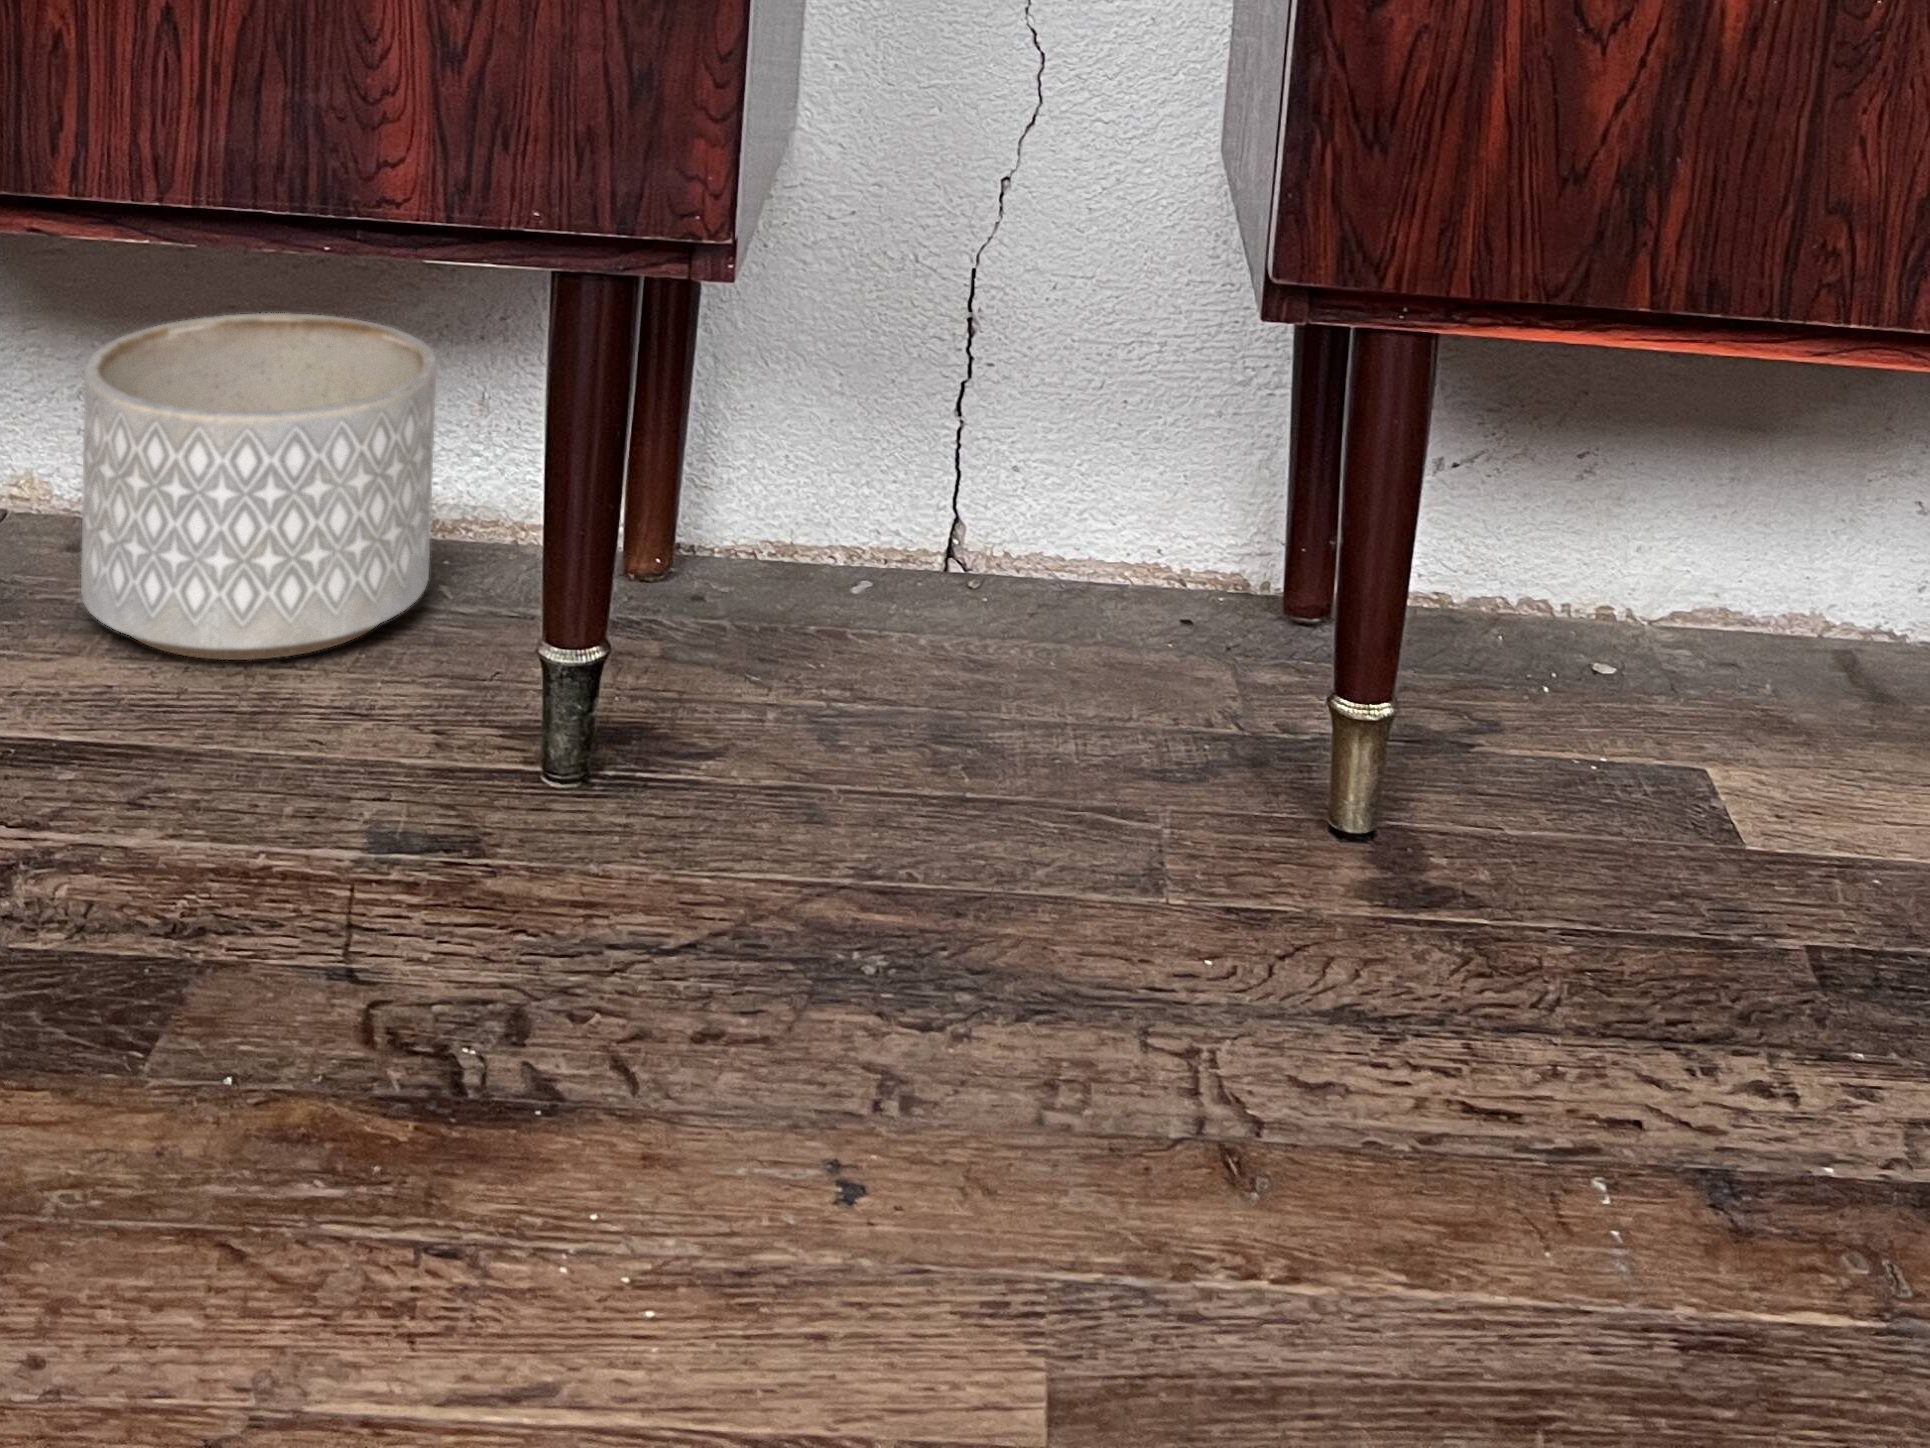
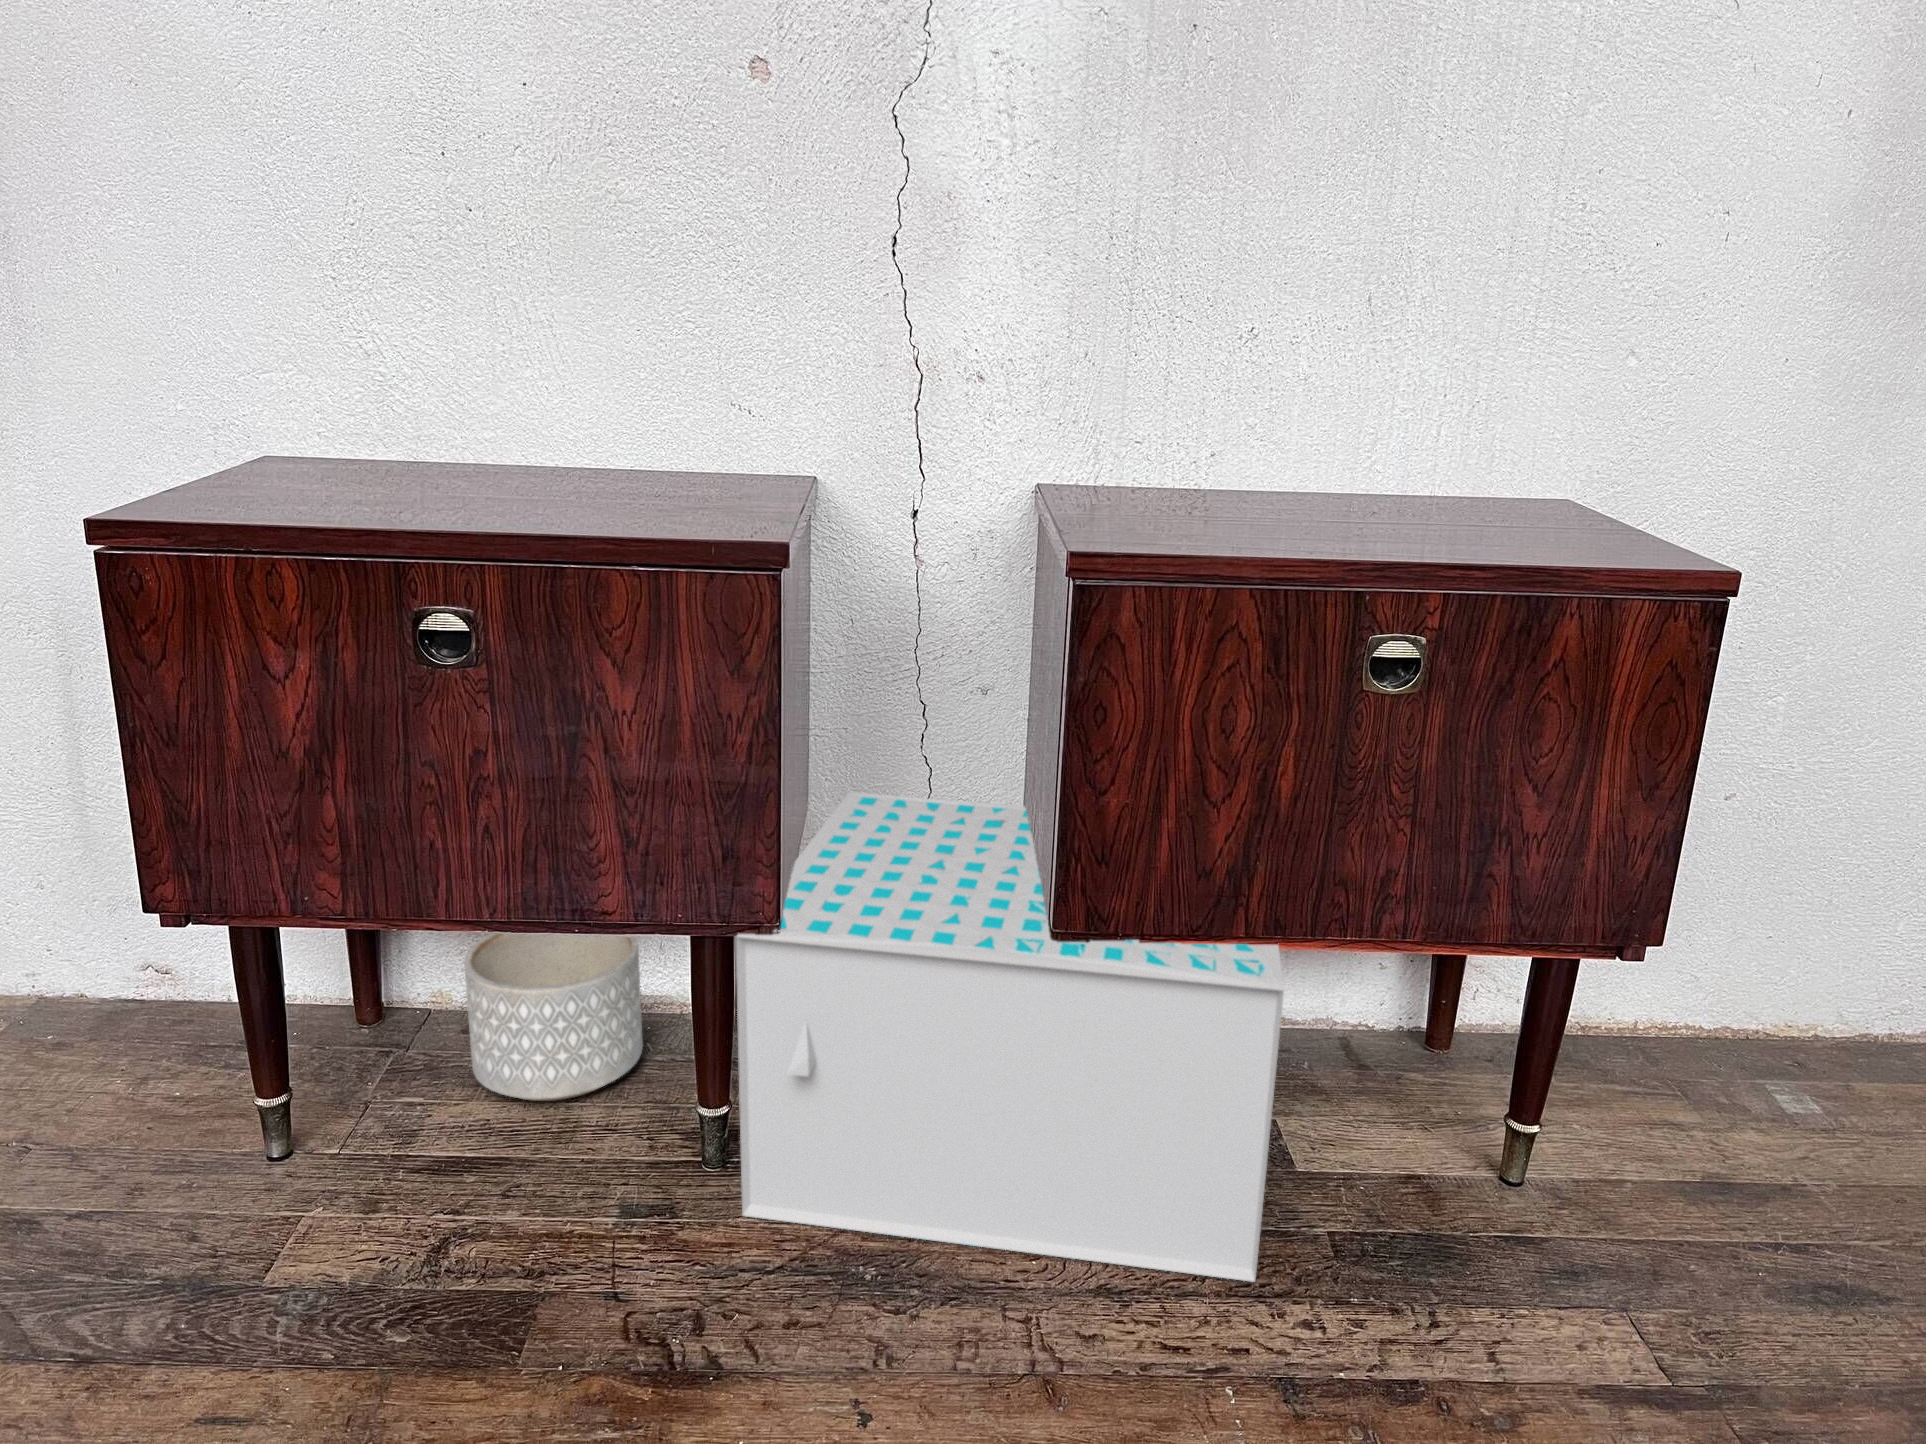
storage box: none [617,93,1728,1015] -> present [736,792,1284,1282]

